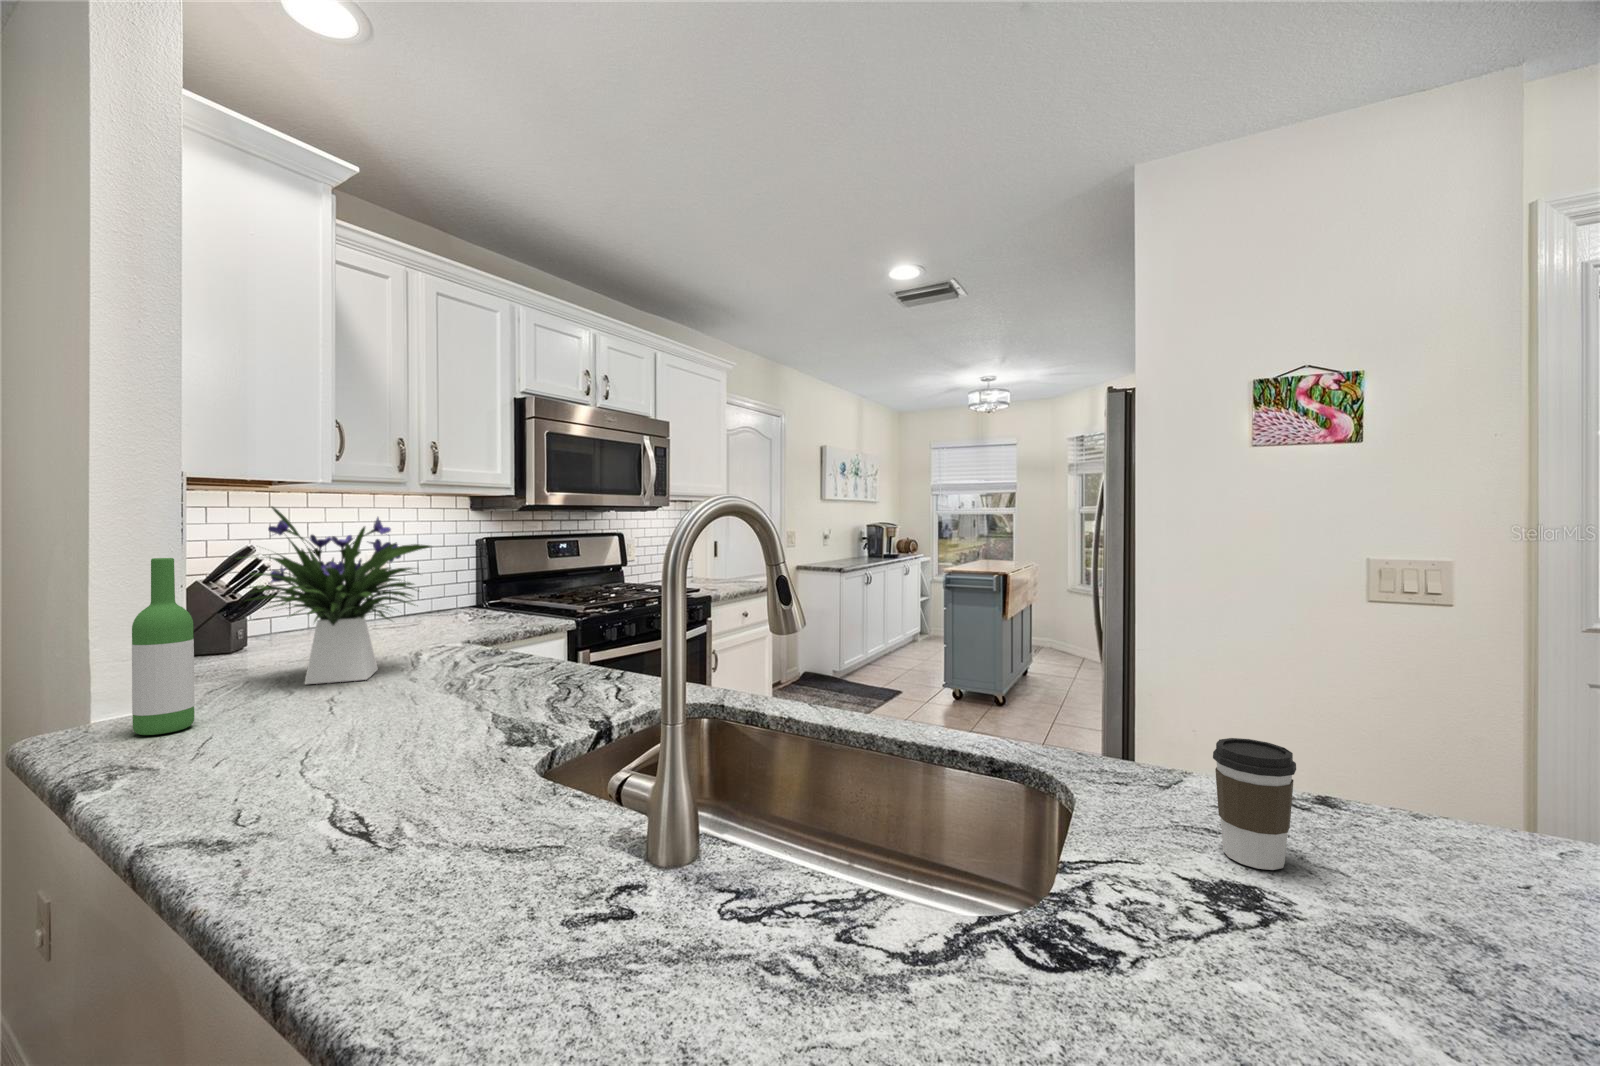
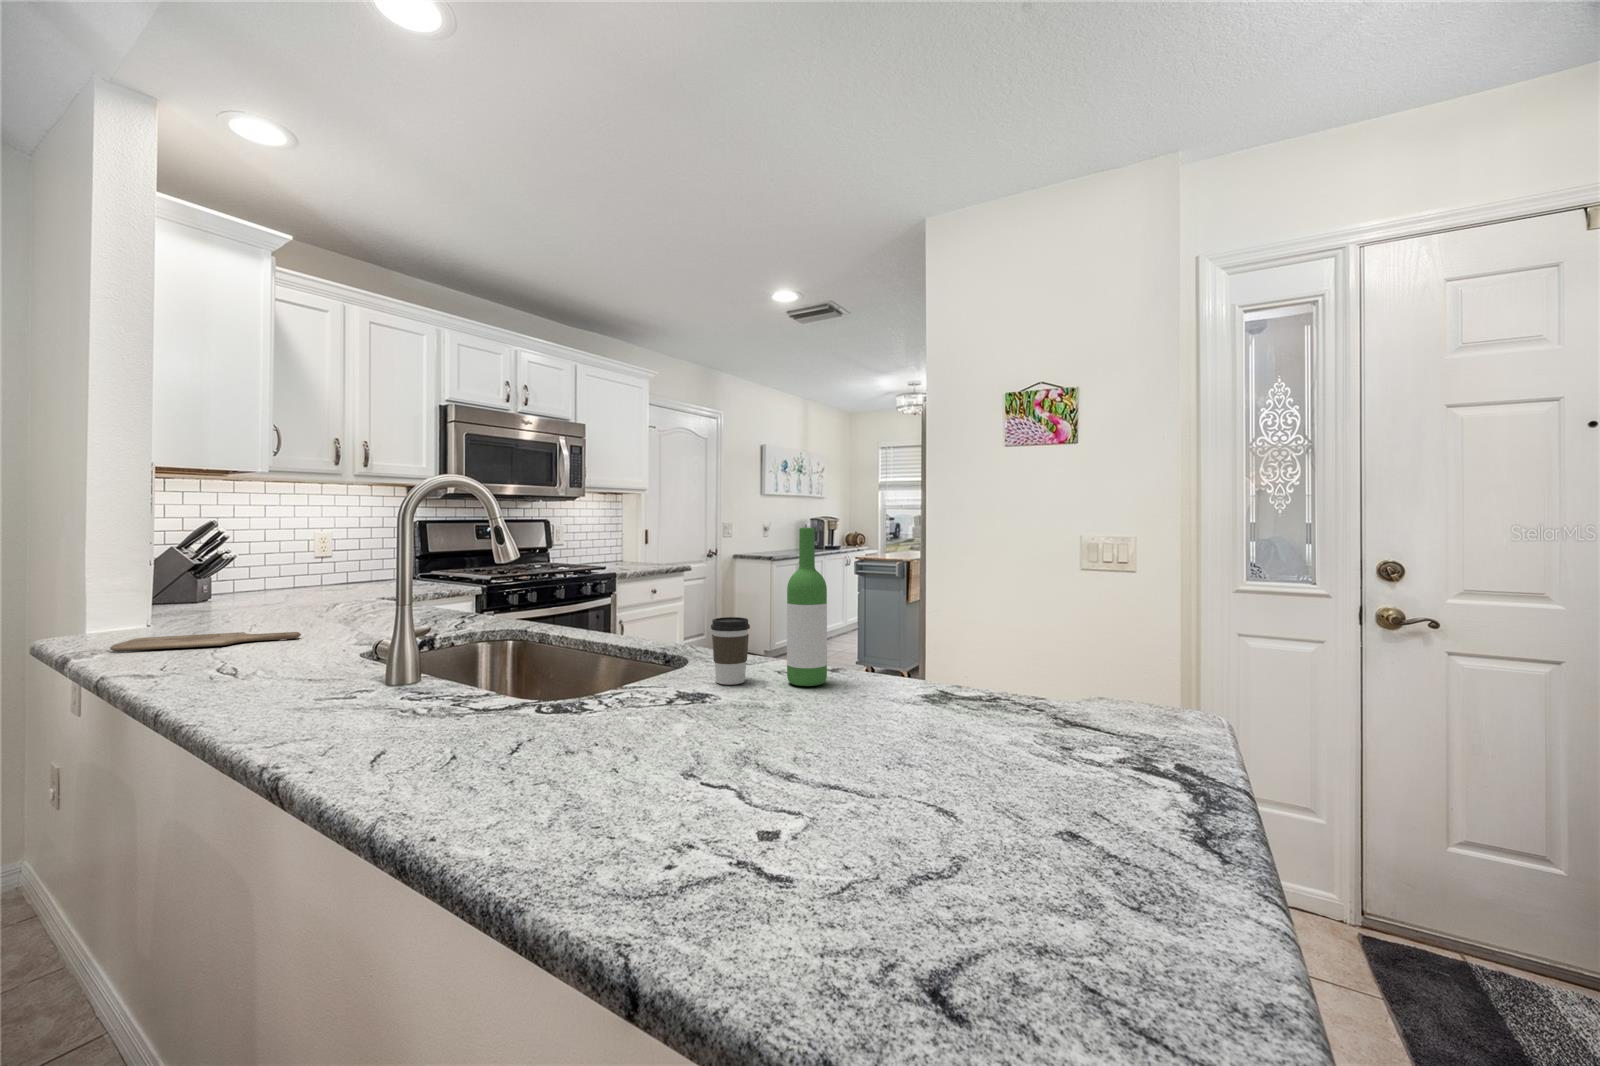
flower arrangement: present [247,507,431,684] -> none [189,489,342,618]
wine bottle: present [132,558,195,735] -> present [787,528,827,686]
cutting board: none [129,723,414,773] -> present [110,632,301,651]

